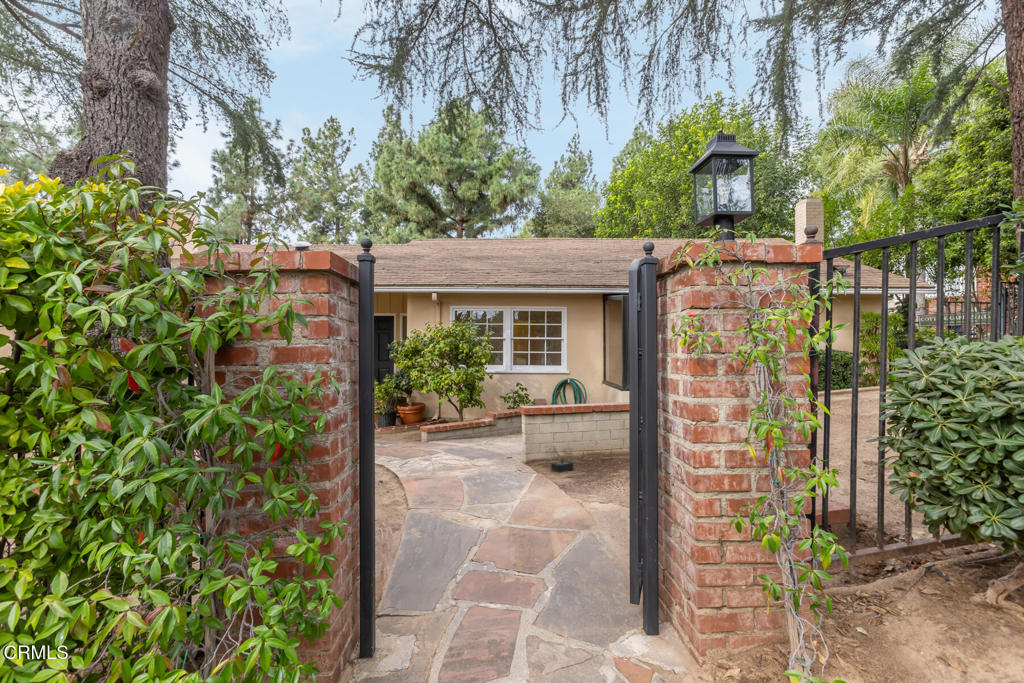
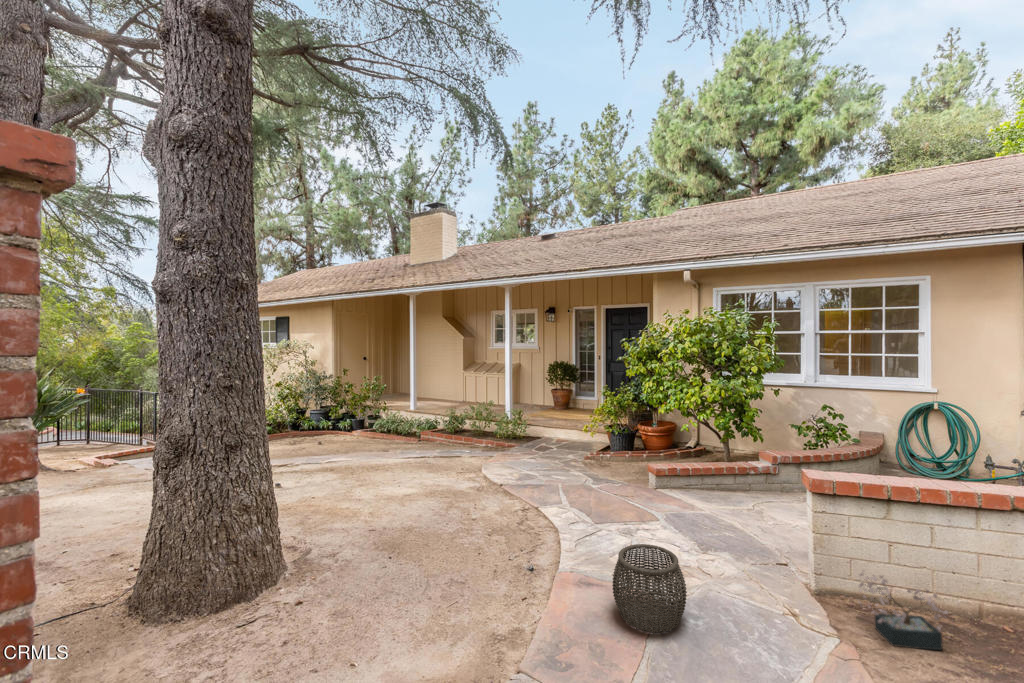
woven basket: none [445,449,481,487] -> present [612,544,687,634]

